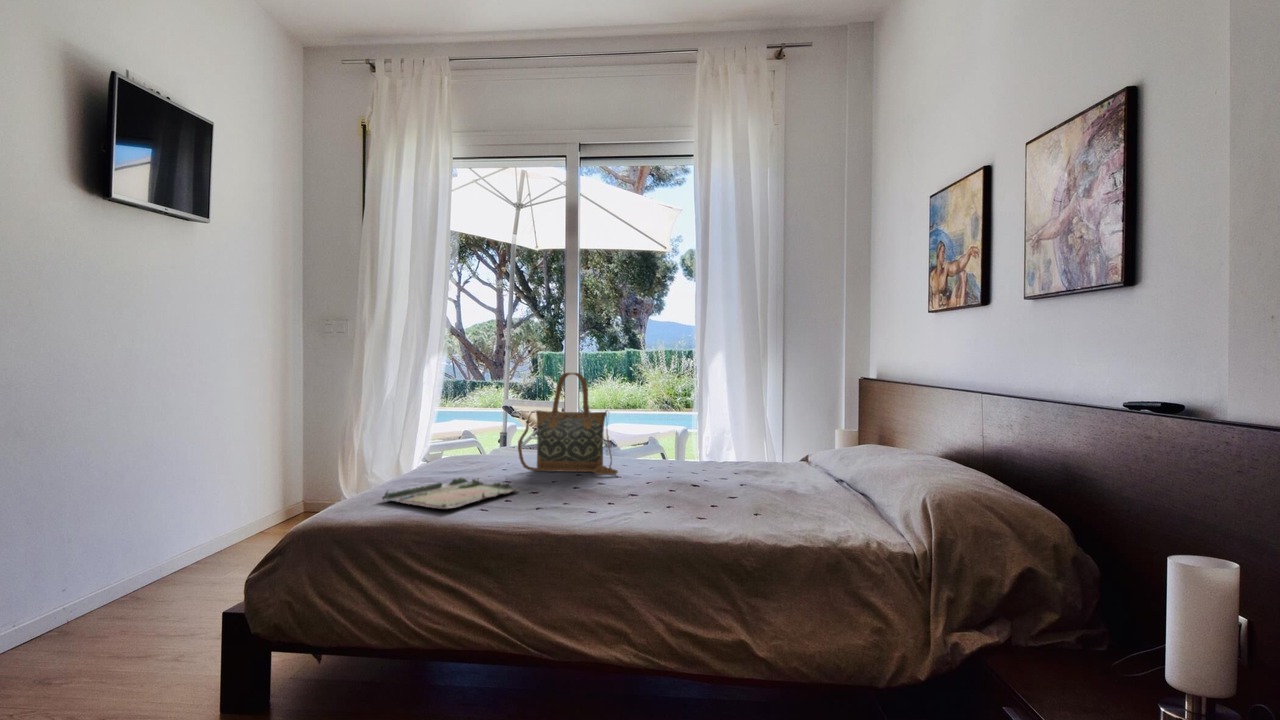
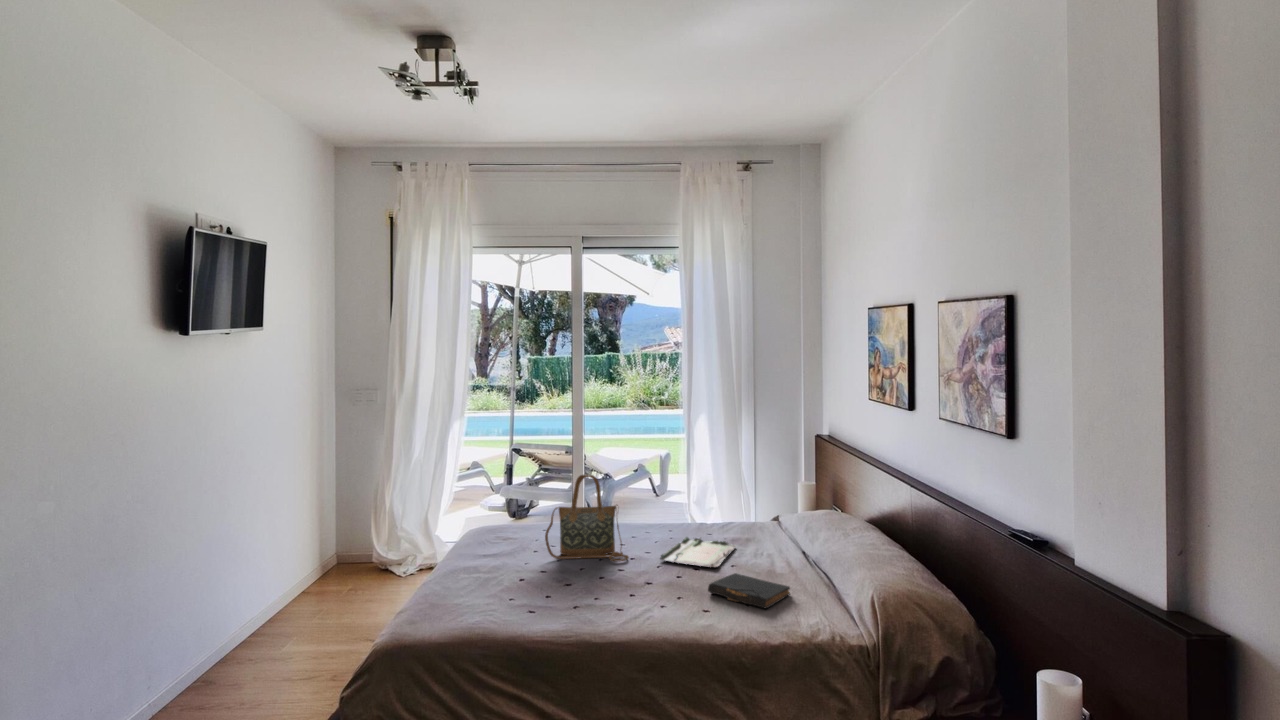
tray: present [382,477,519,509] -> present [660,537,735,567]
book: none [707,485,816,515] -> present [708,573,790,608]

